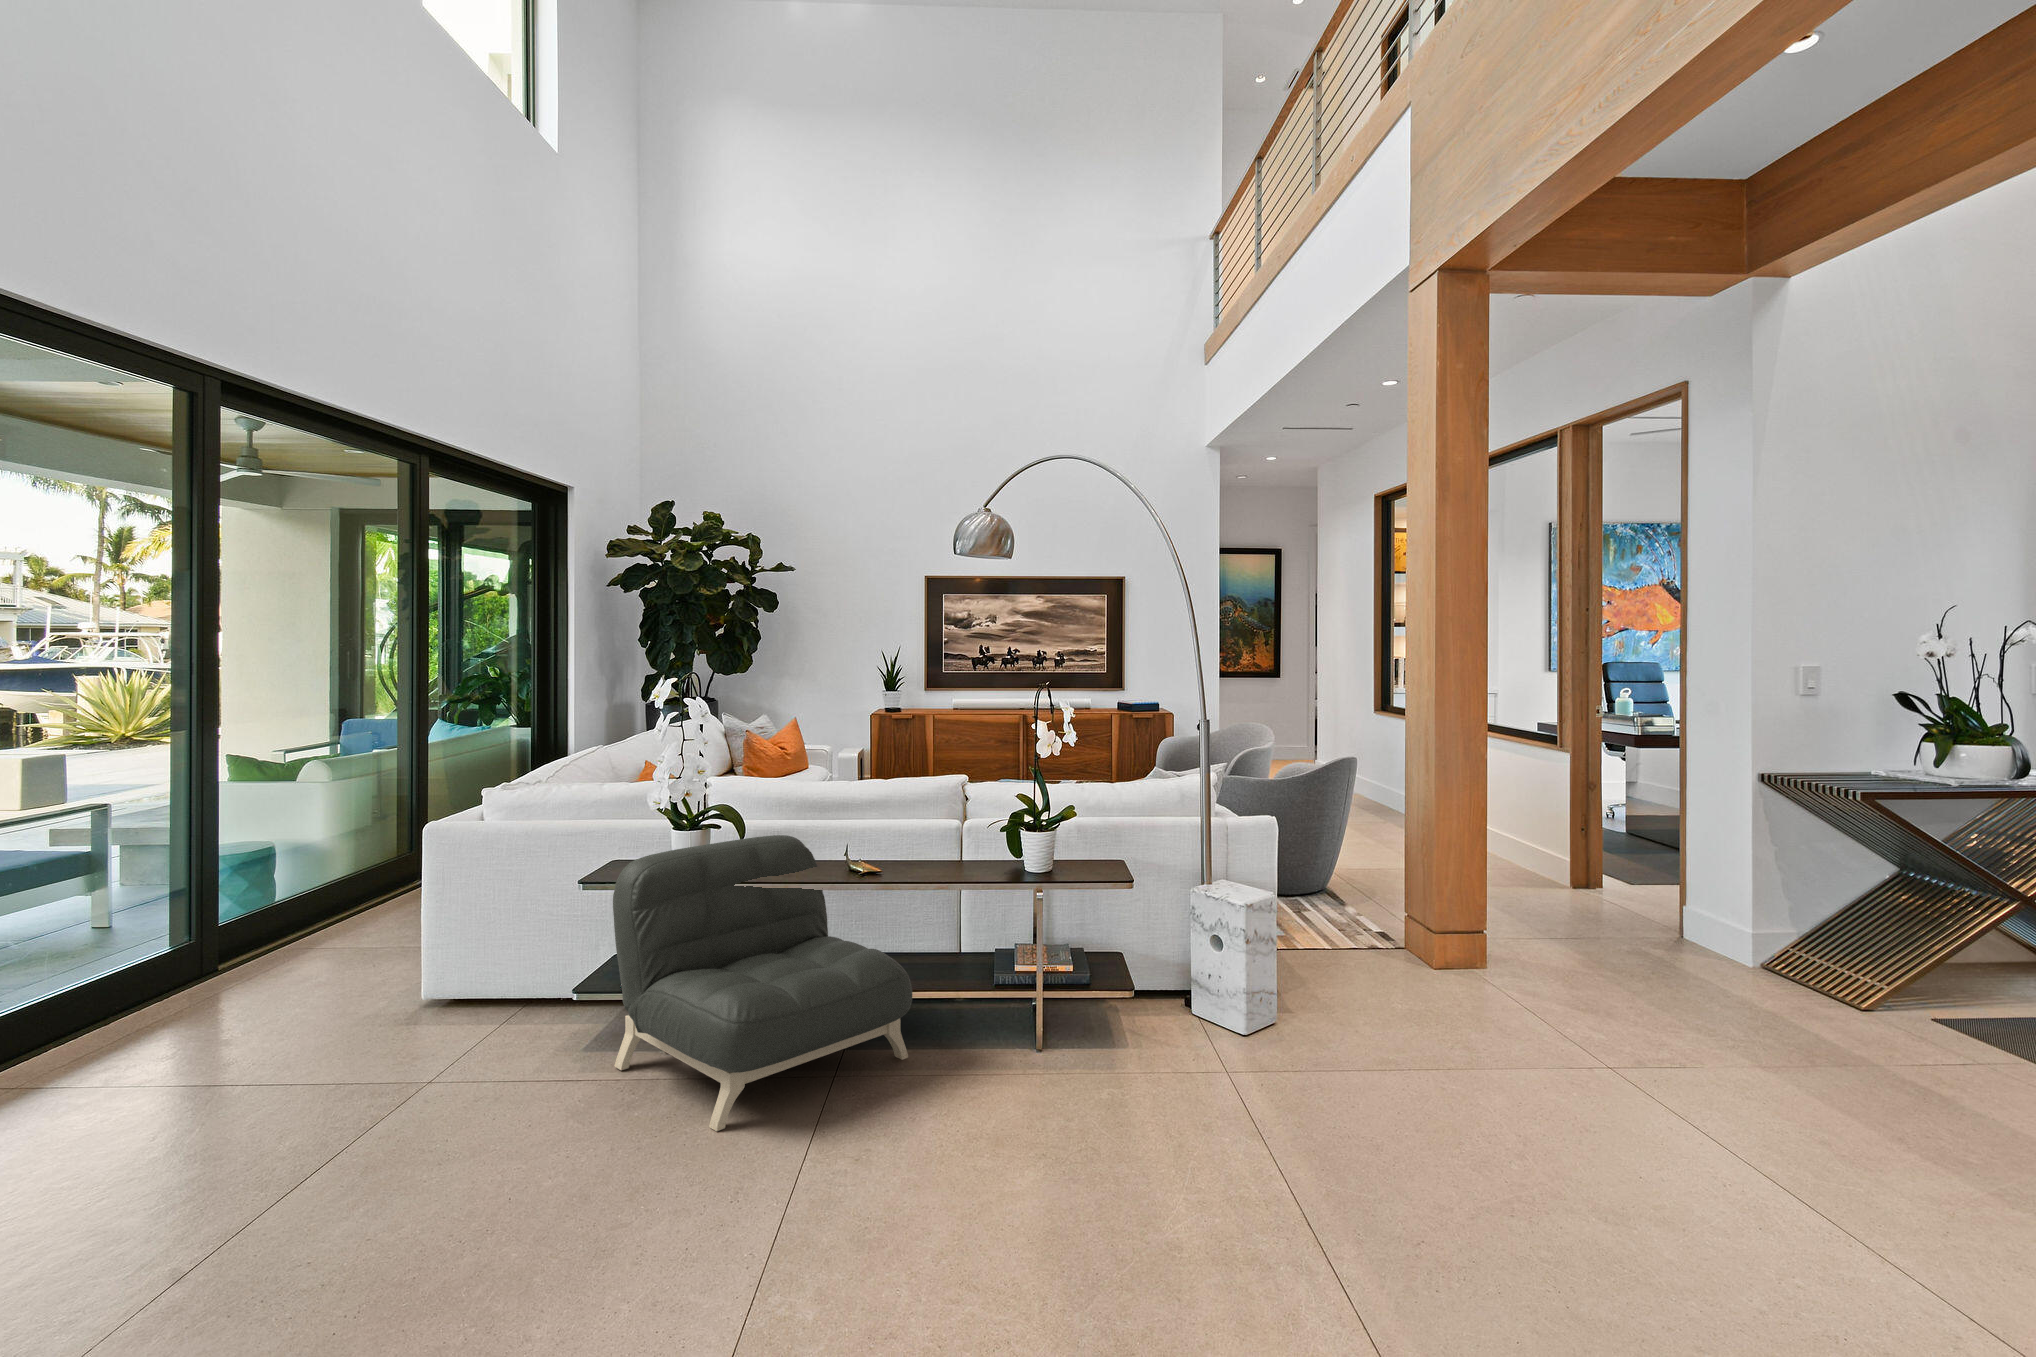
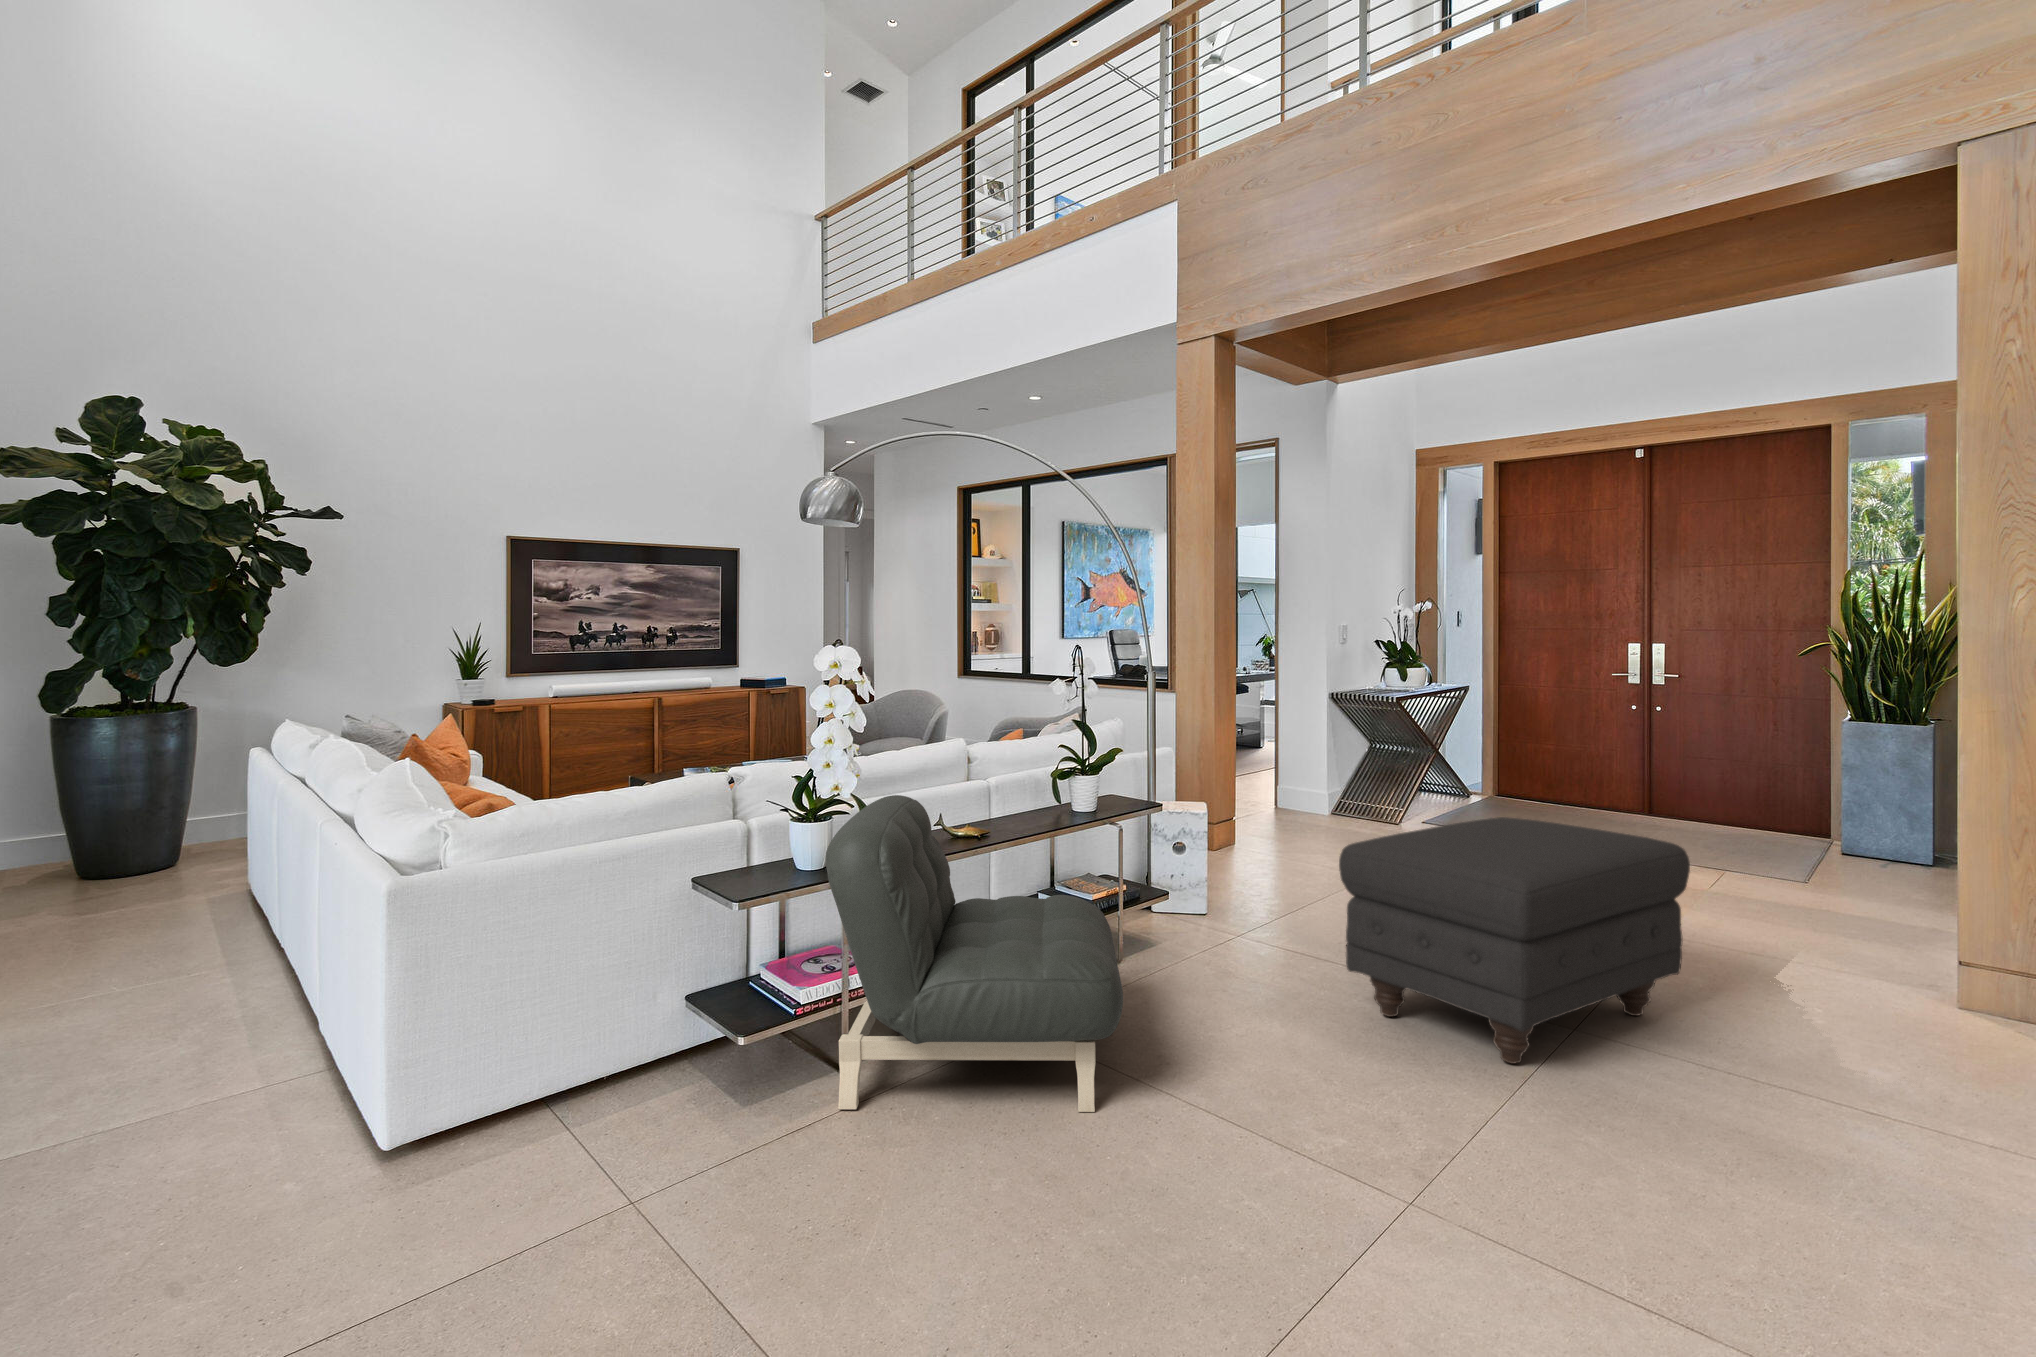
ottoman: none [1031,962,1427,1283] -> present [1339,817,1690,1064]

